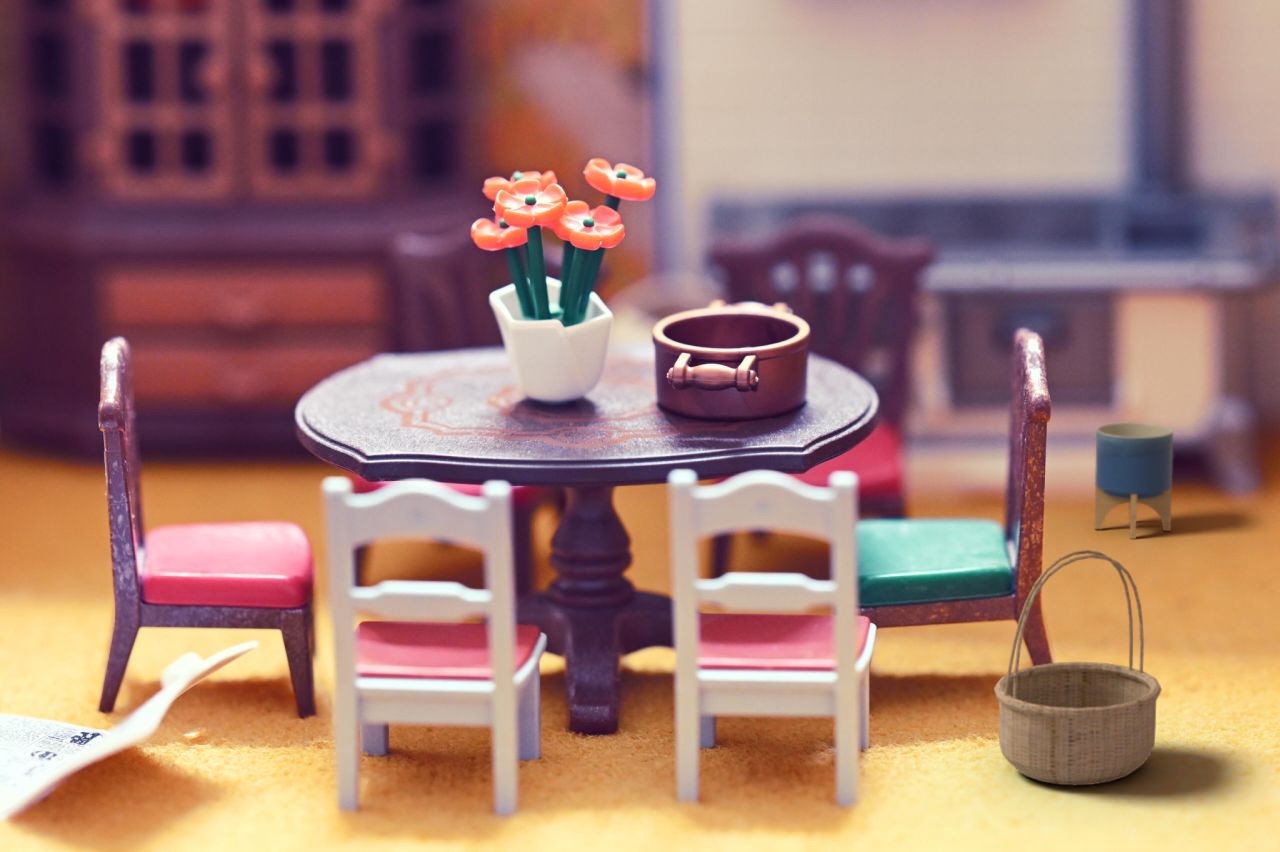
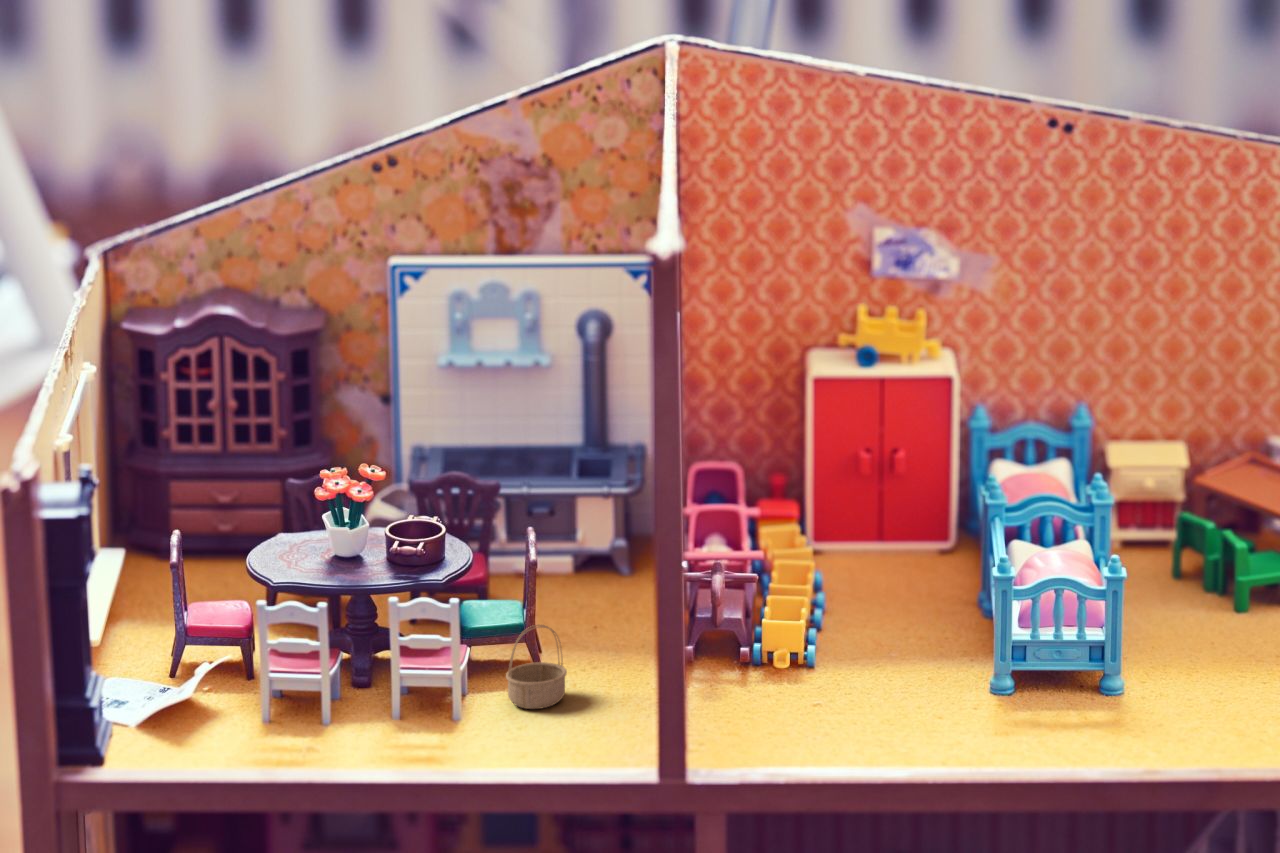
planter: present [1094,422,1173,539] -> none [600,534,634,588]

